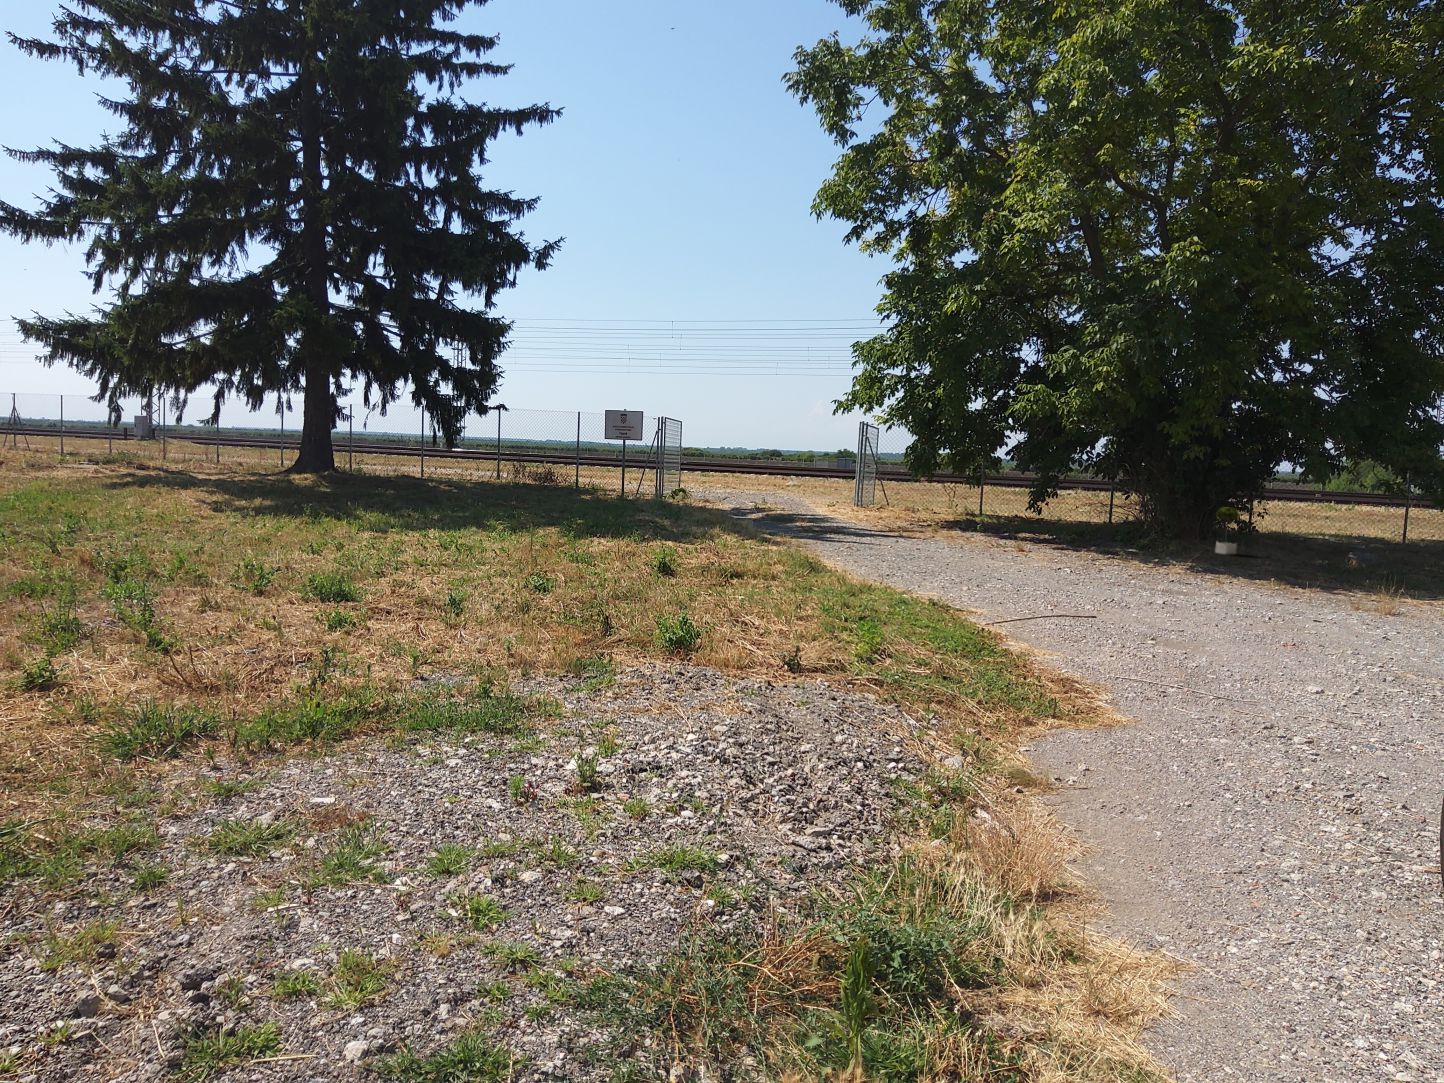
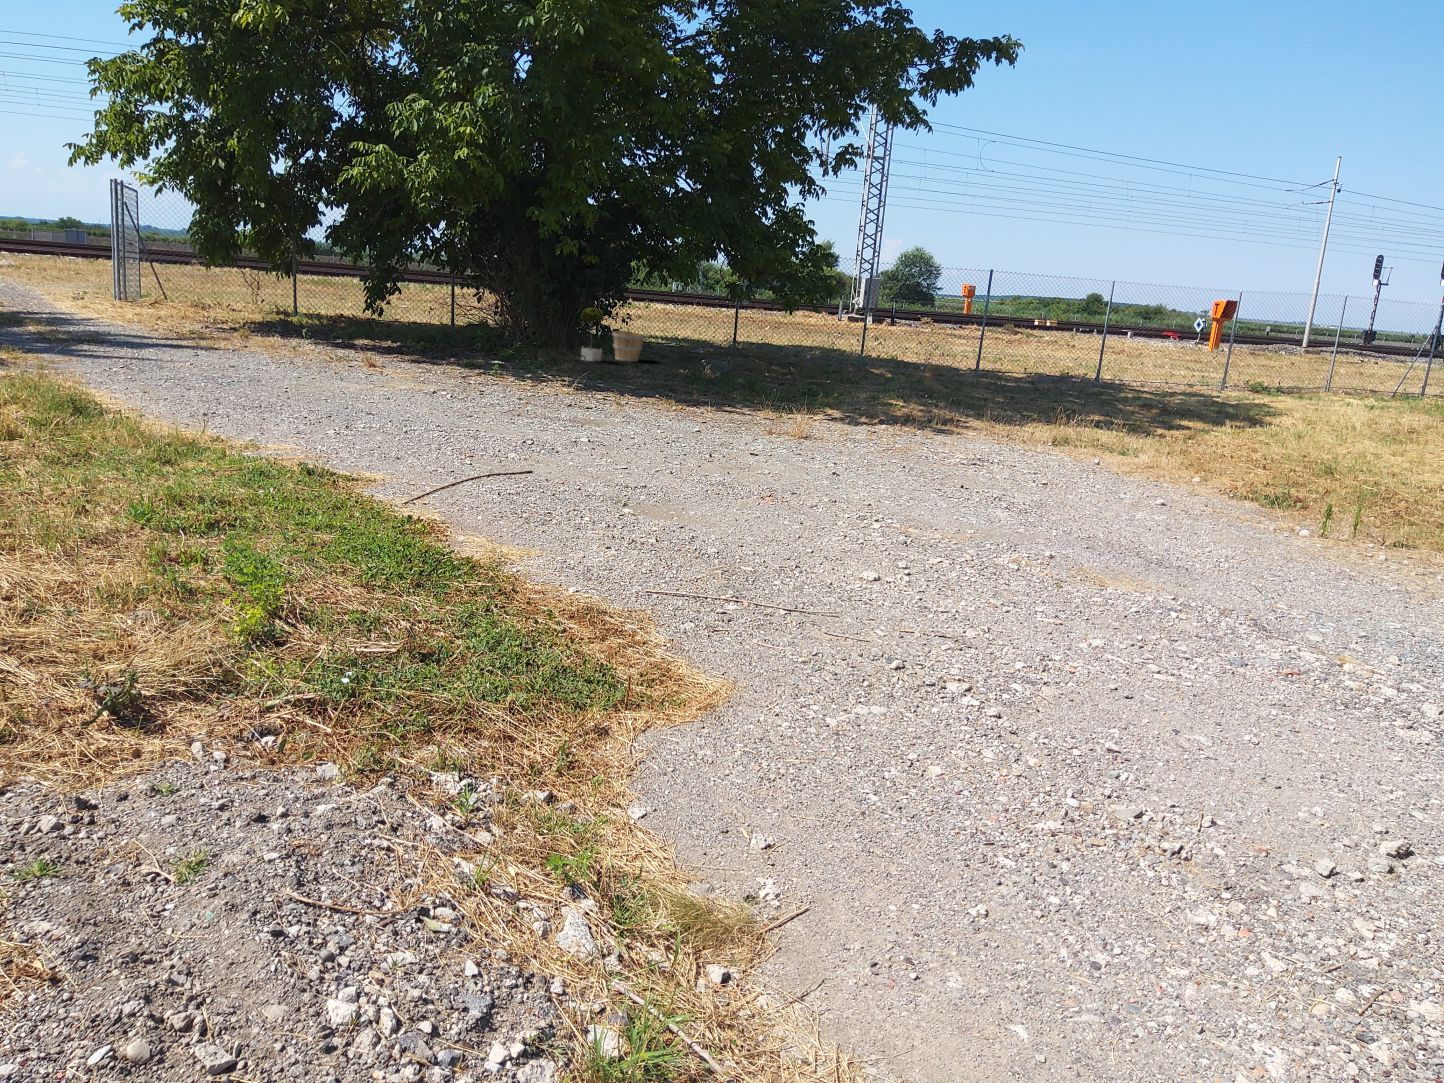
wooden bucket: none [1249,527,1283,556] -> present [612,330,645,362]

